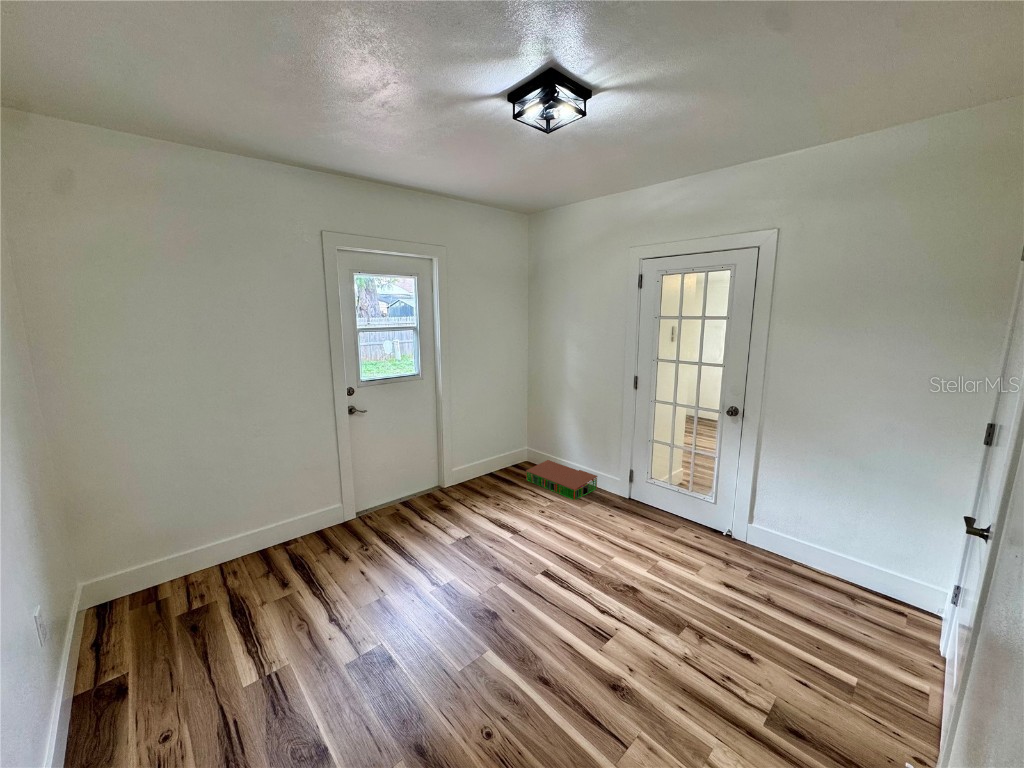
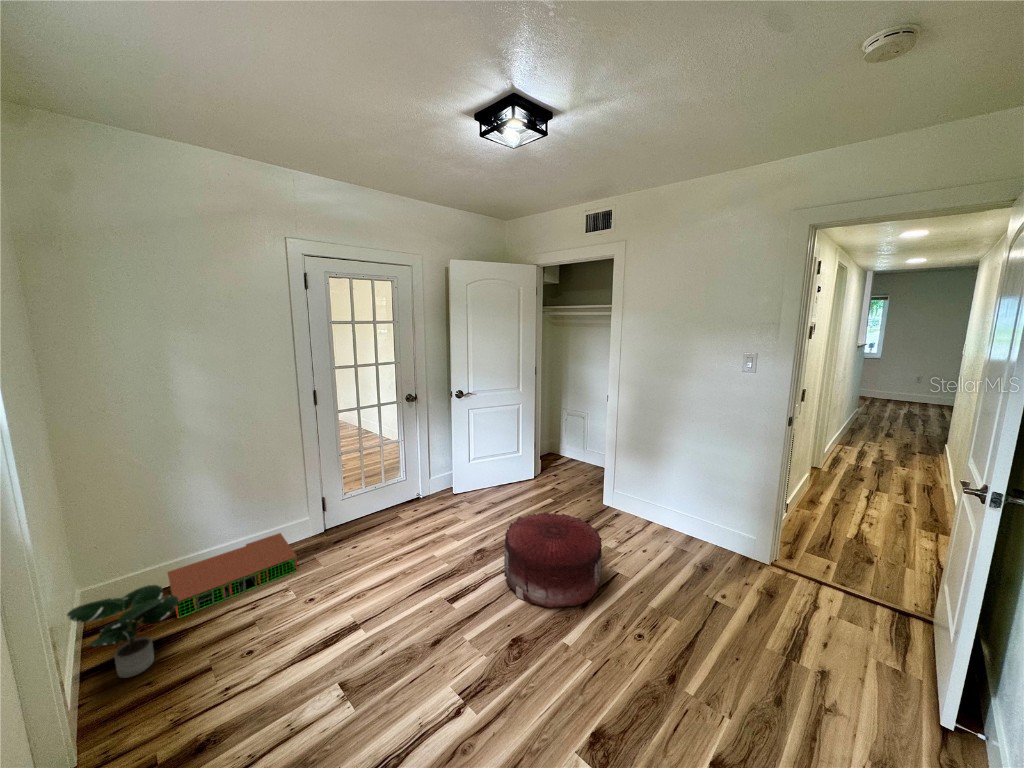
potted plant: none [476,442,514,485] -> present [67,585,178,678]
pouf: none [532,564,670,715] -> present [504,512,602,608]

